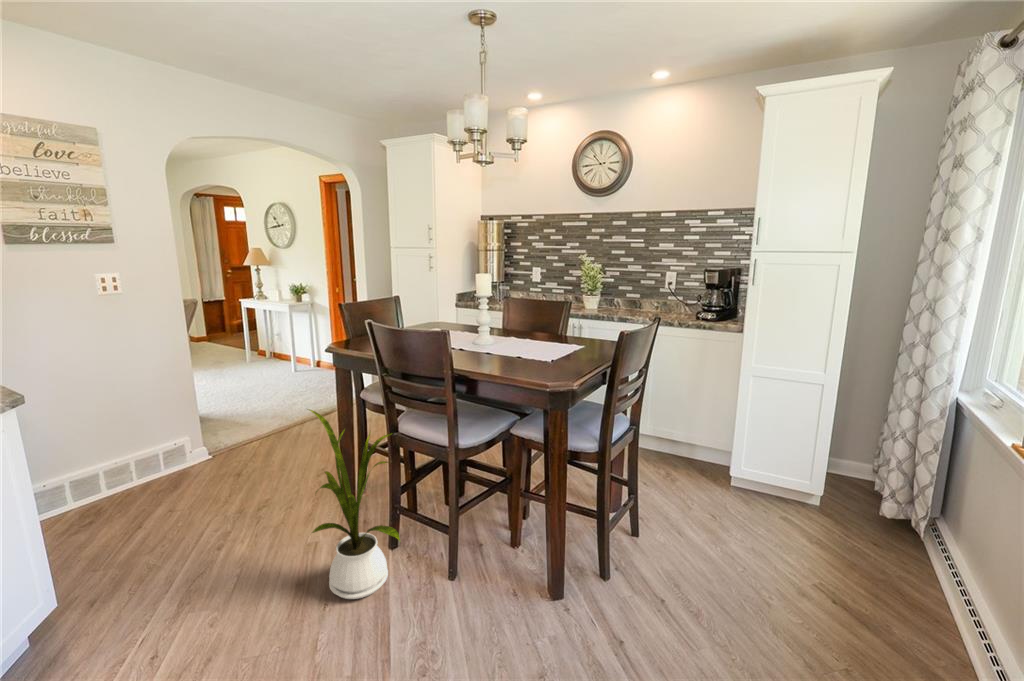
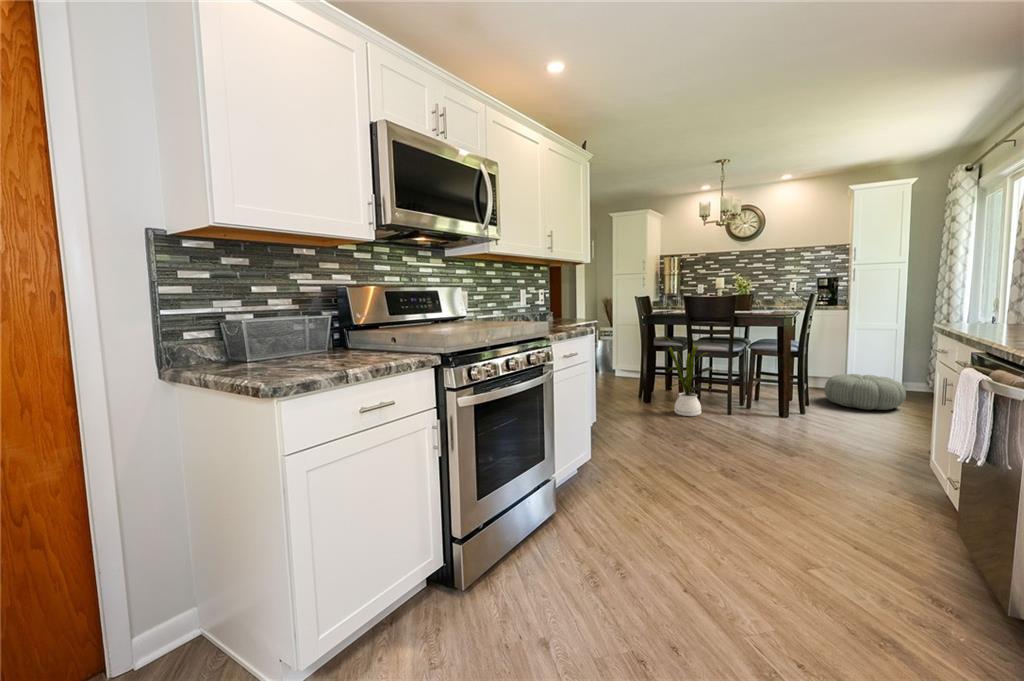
pouf: none [673,471,822,578] -> present [824,374,906,410]

